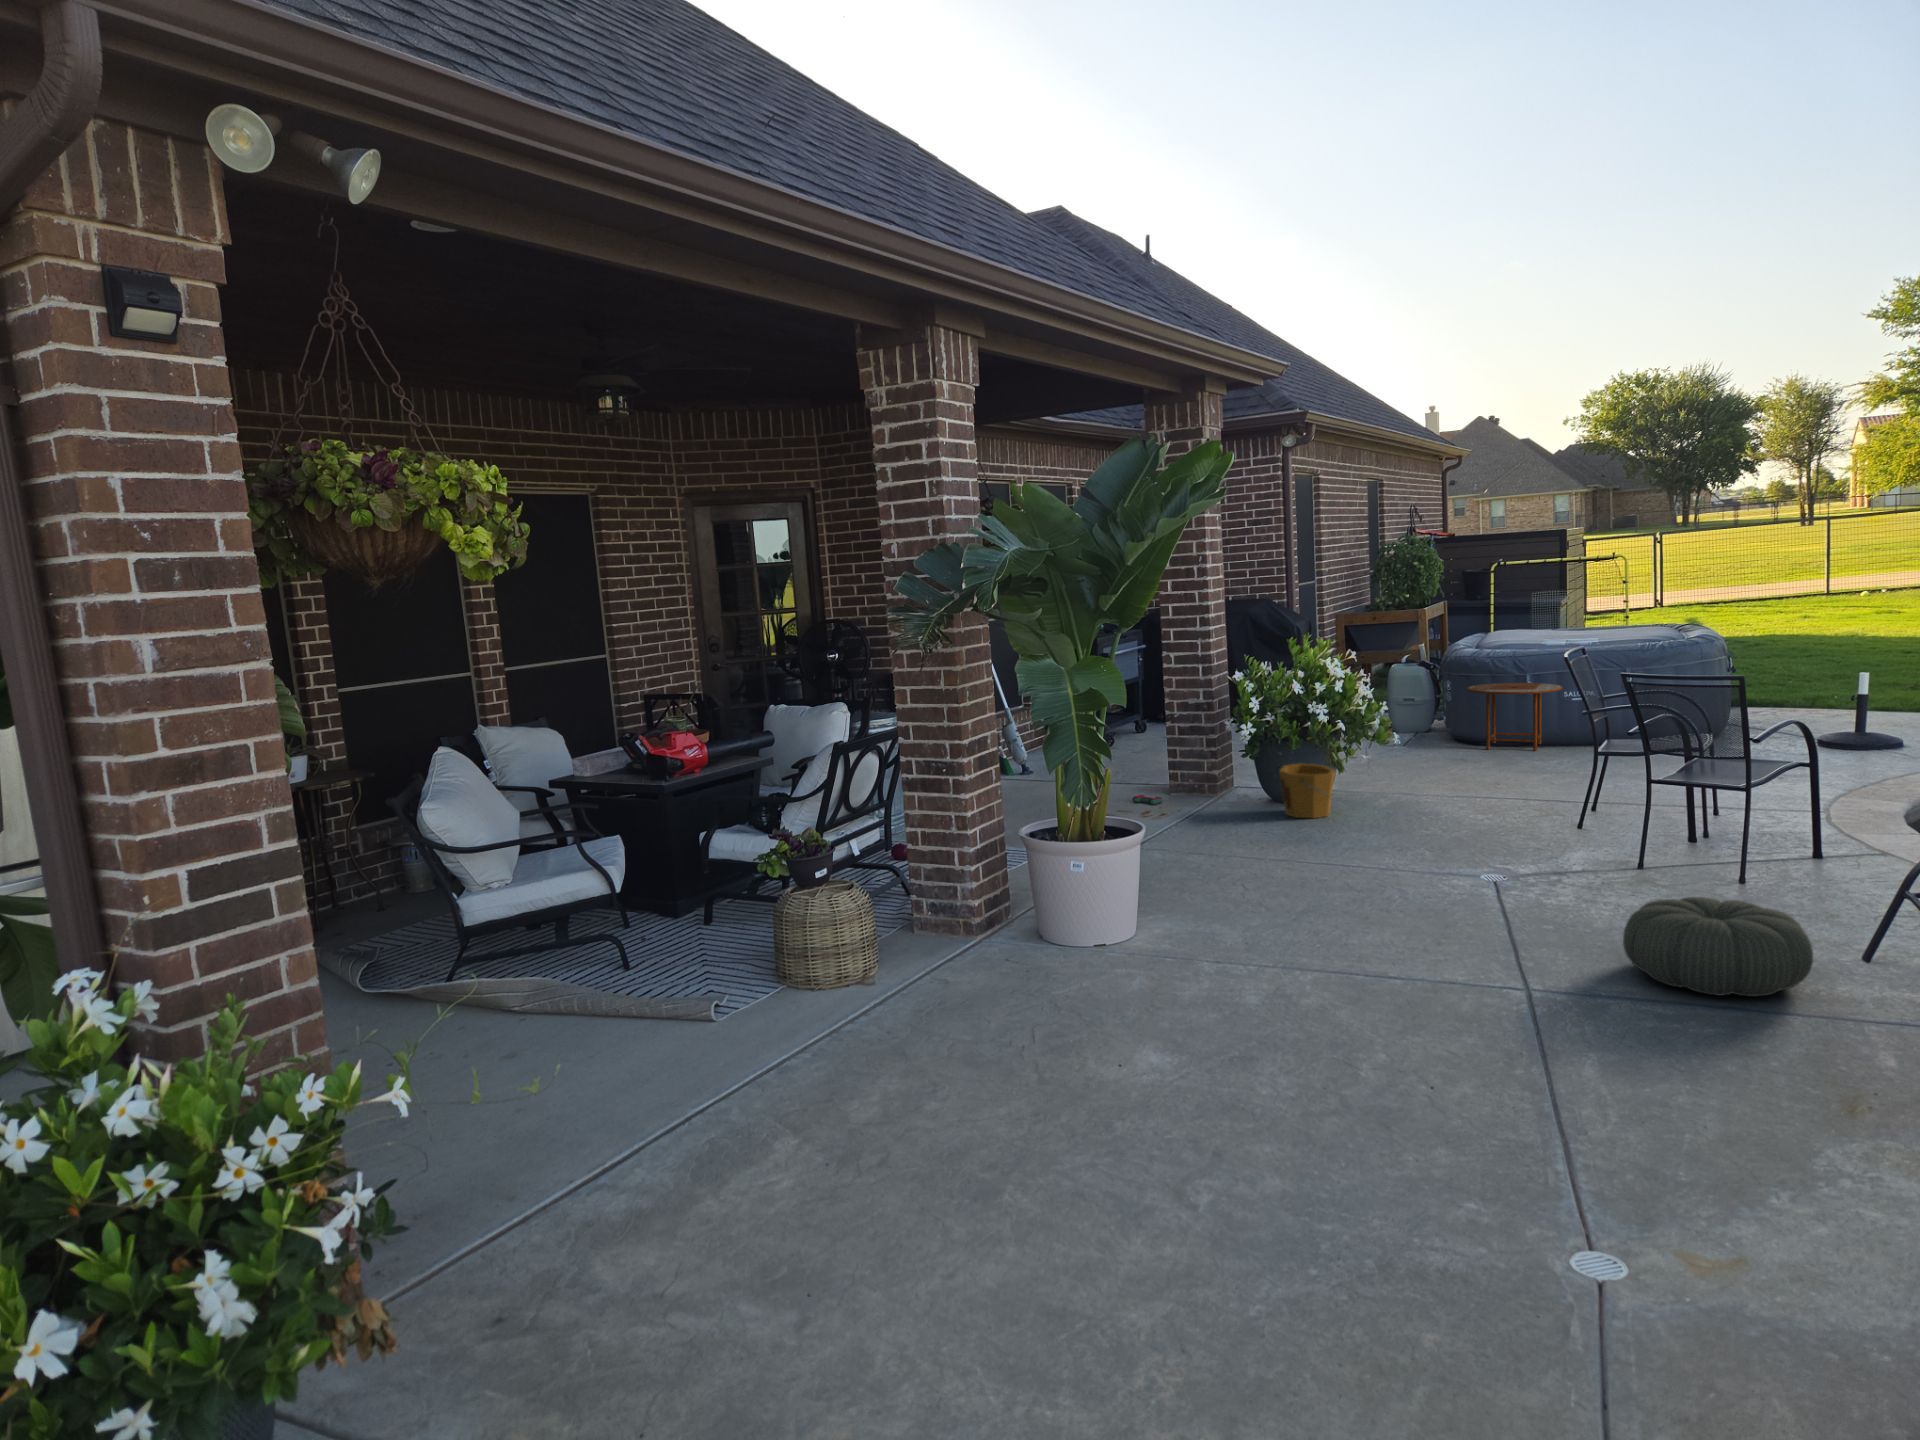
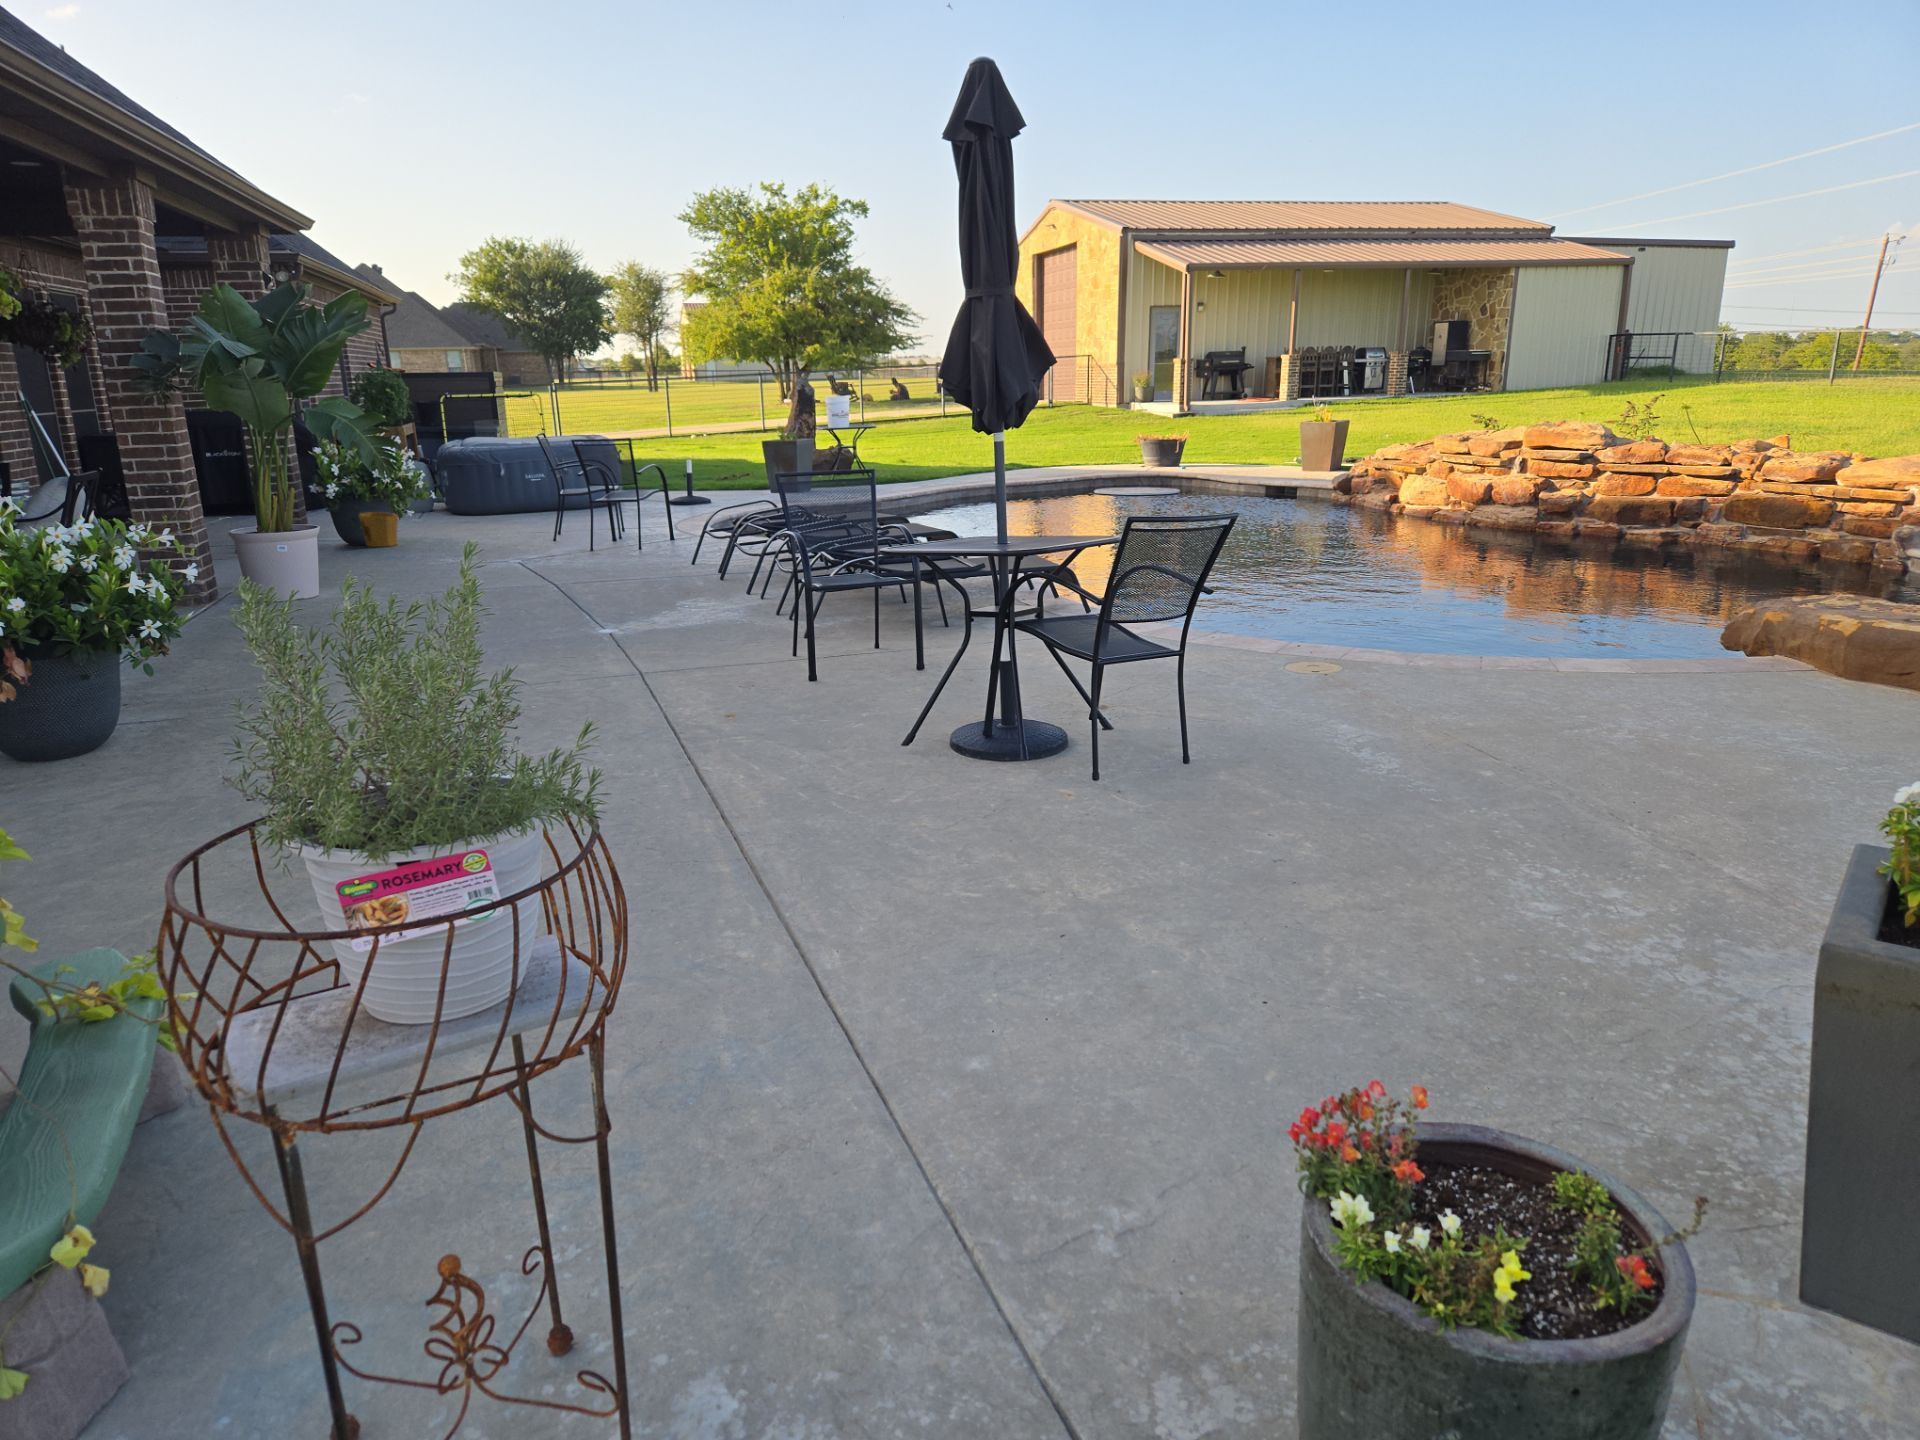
side table: present [1467,683,1563,751] -> none [461,470,524,515]
pouf: present [1623,897,1813,996] -> none [590,539,666,576]

